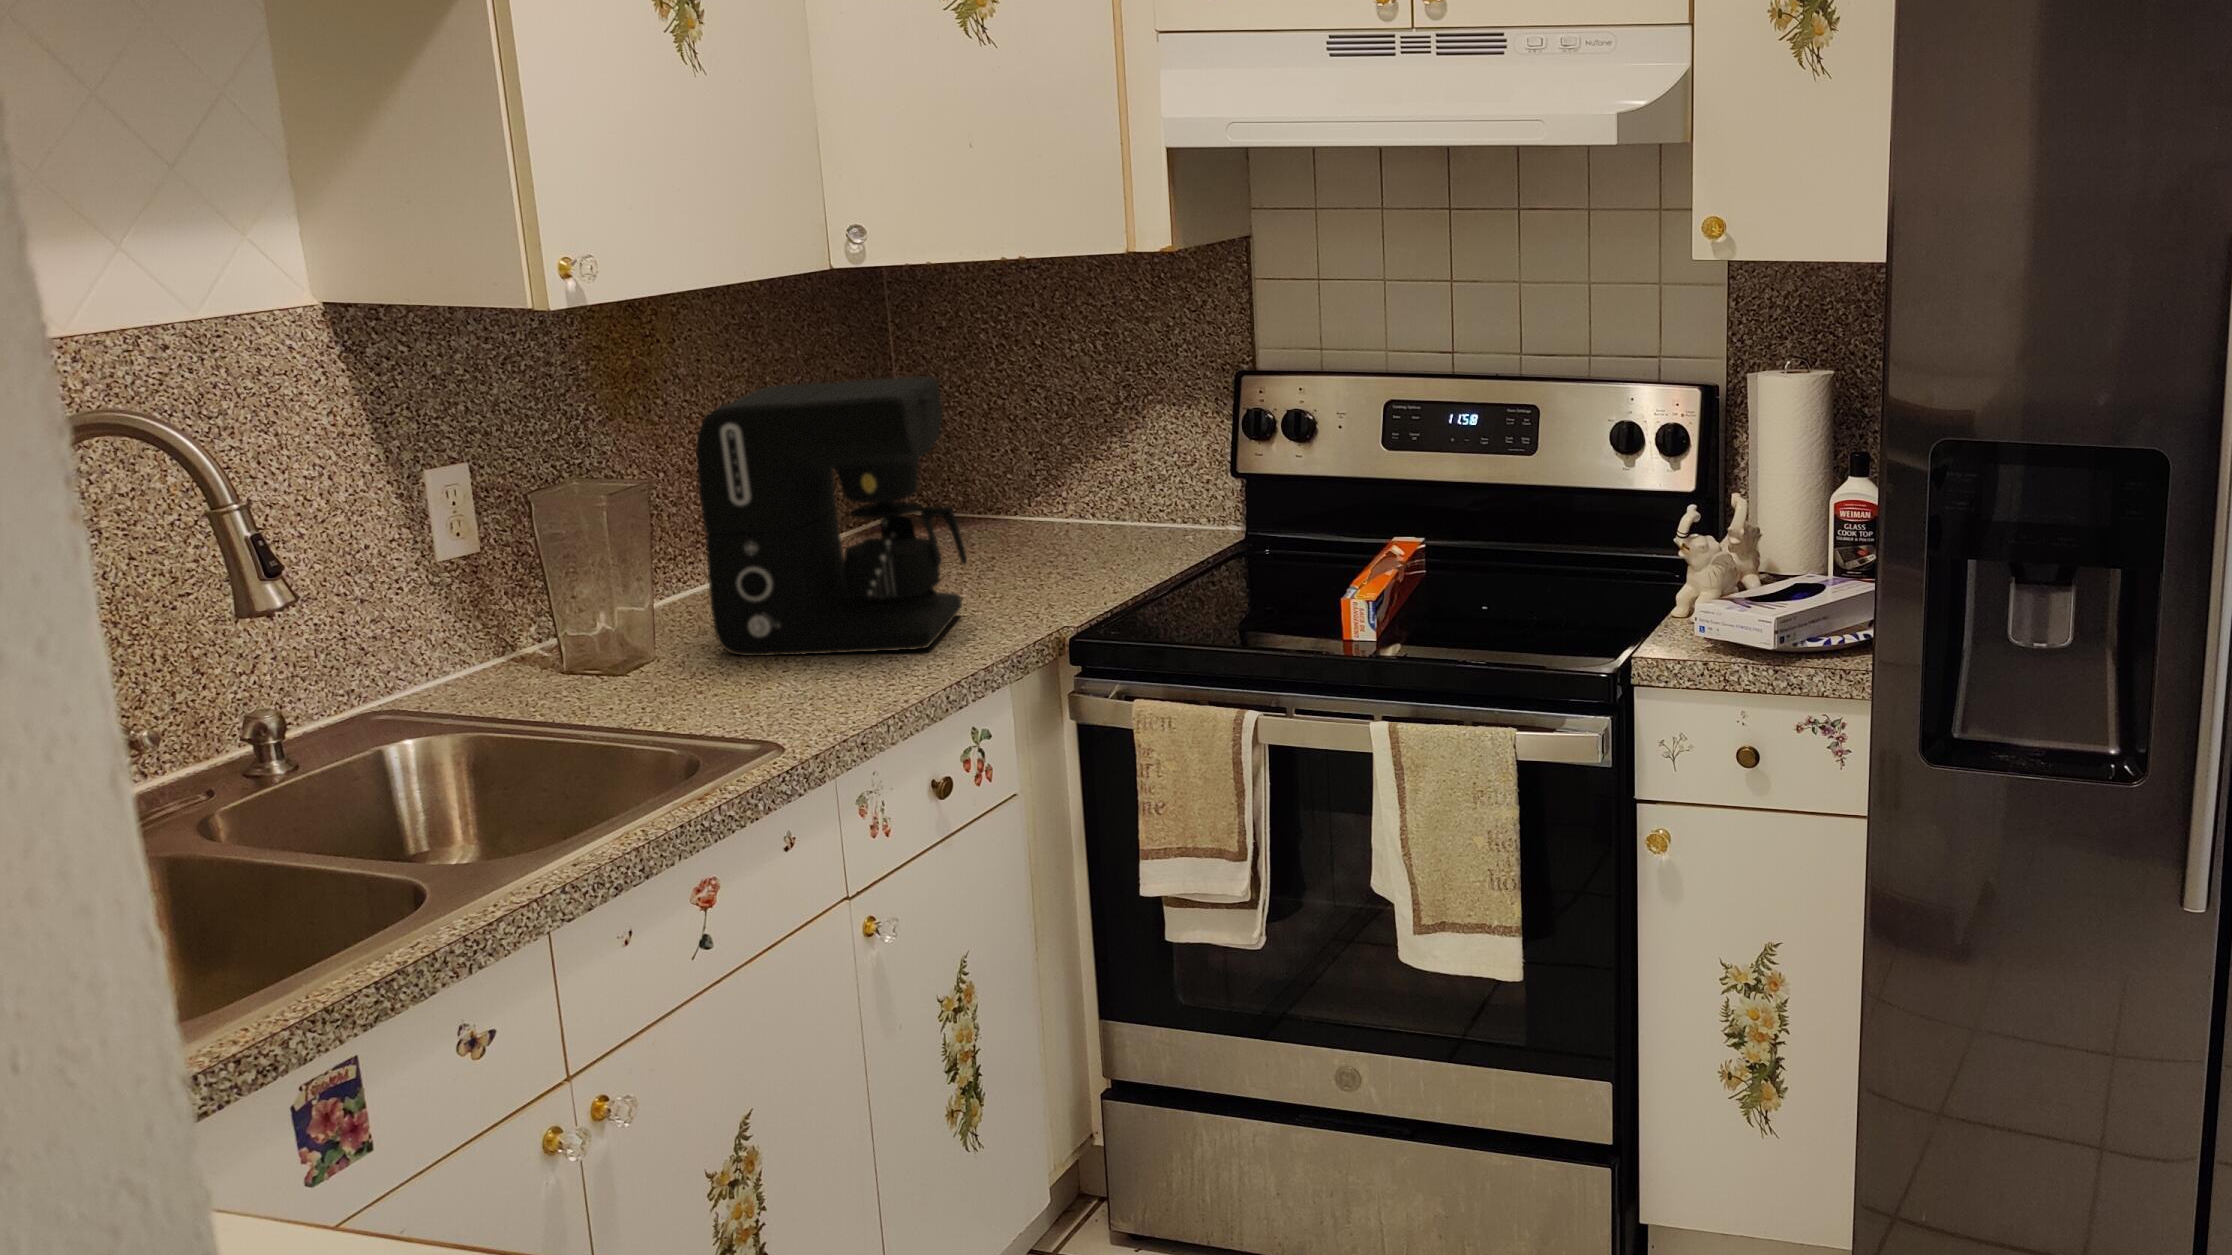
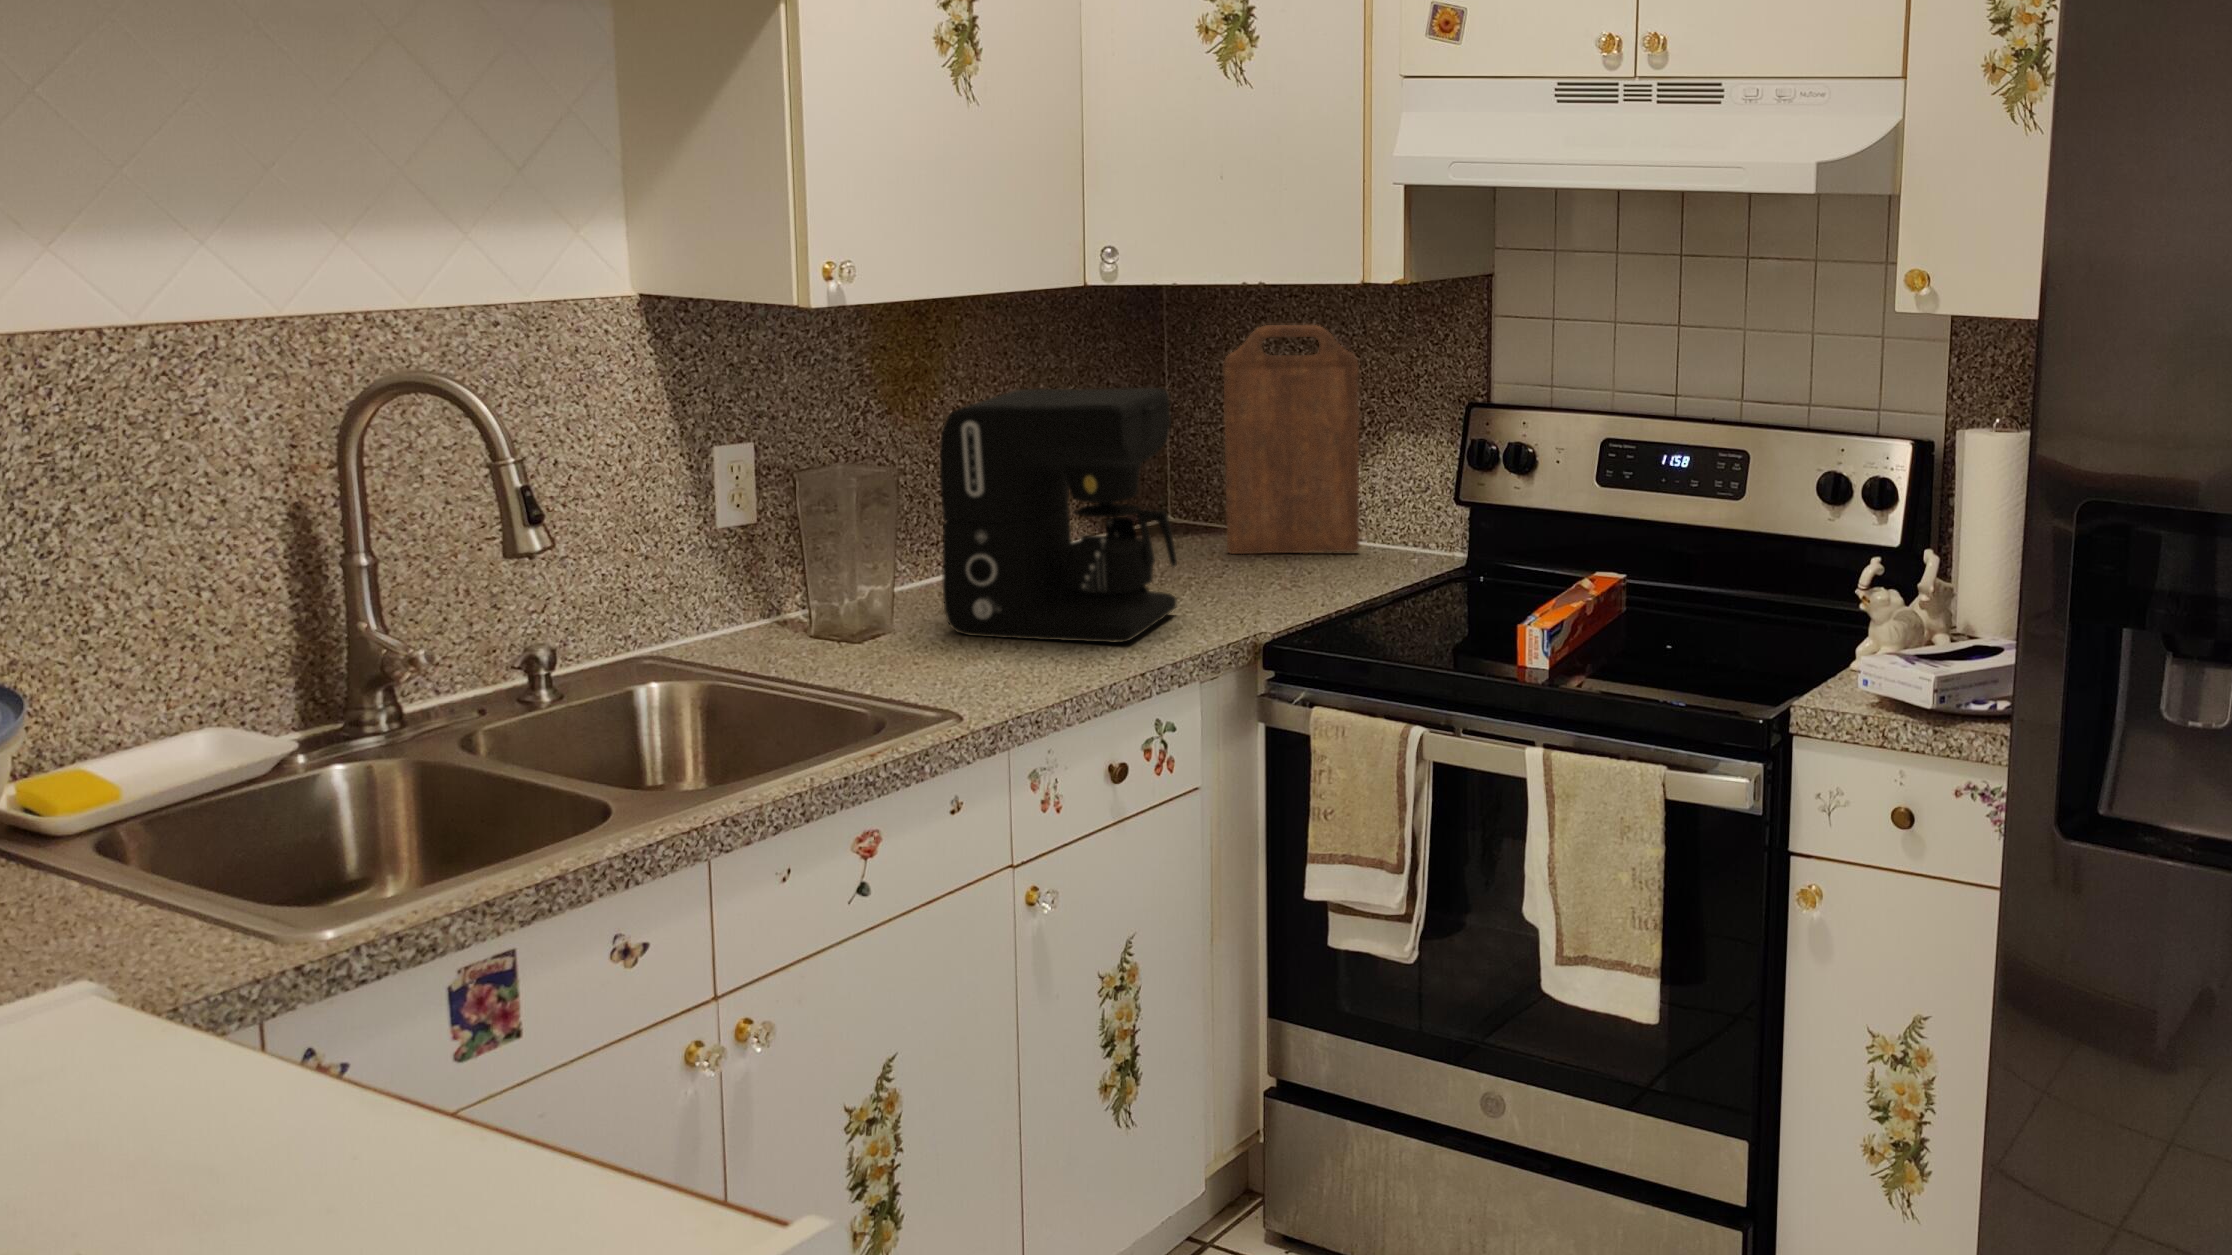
cutting board: none [964,301,1121,547] -> present [1224,325,1359,554]

